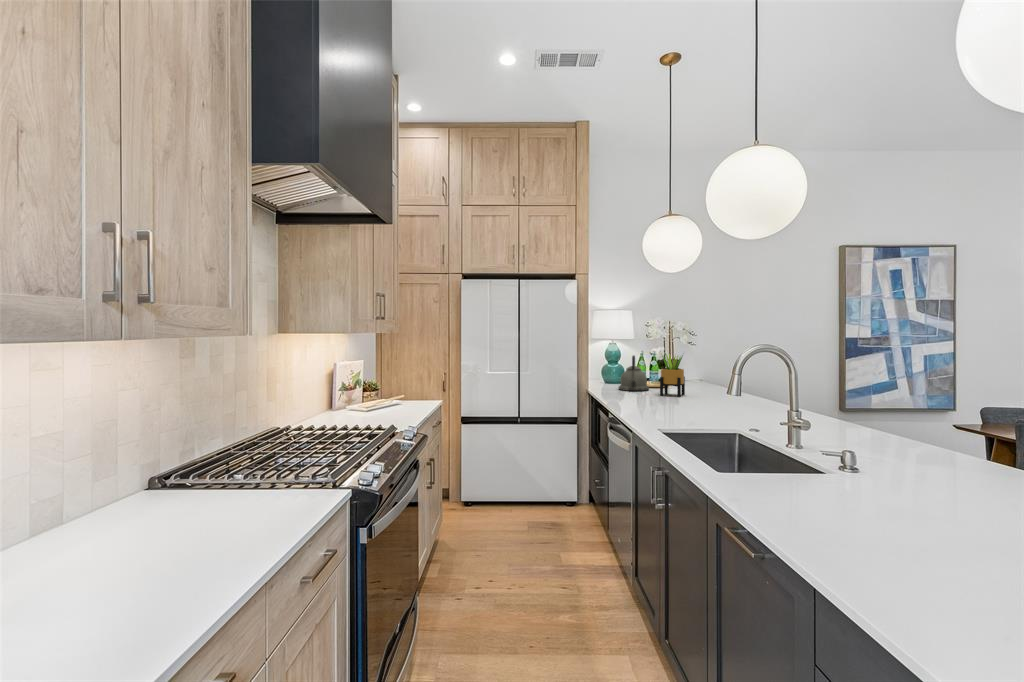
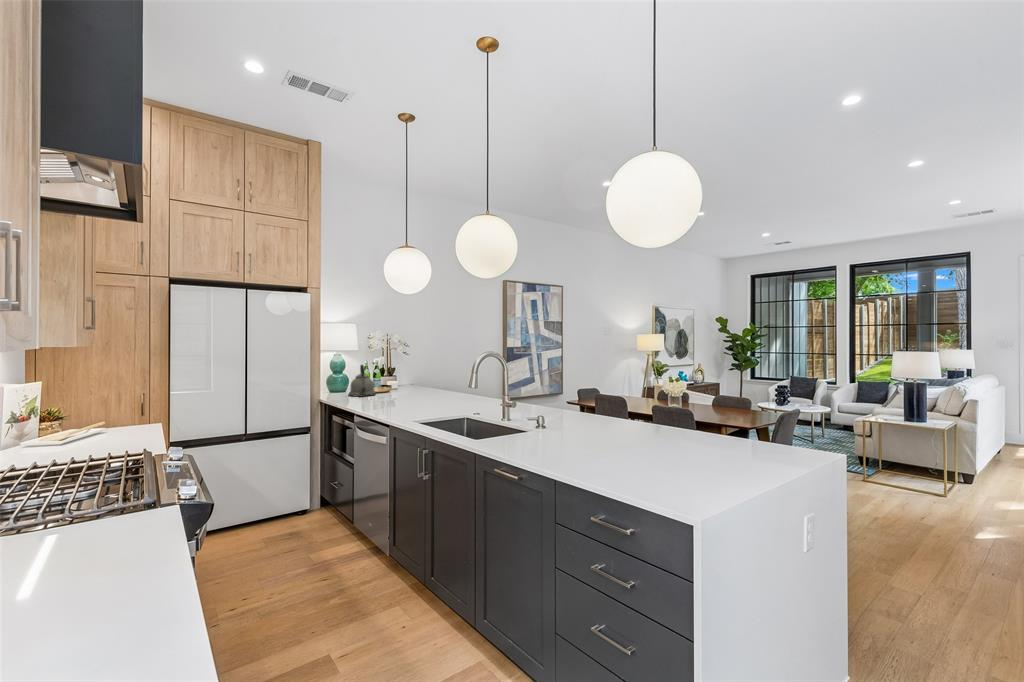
potted plant: present [660,355,685,397] -> none [389,359,410,399]

